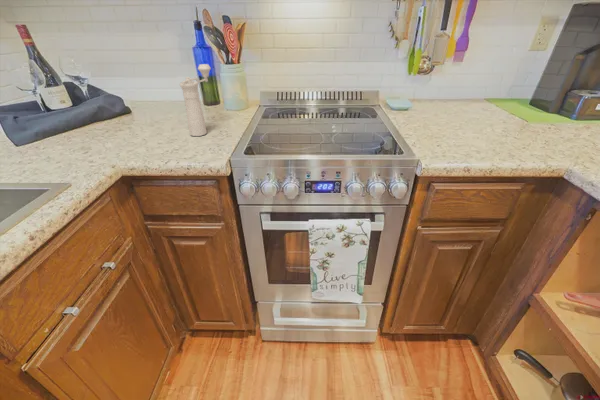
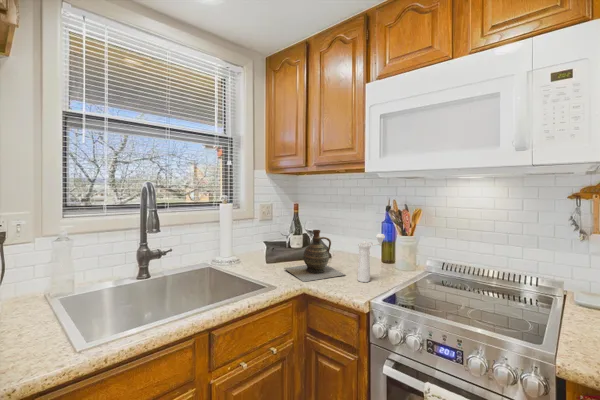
ceramic jug: none [58,69,170,159] -> present [284,230,345,282]

